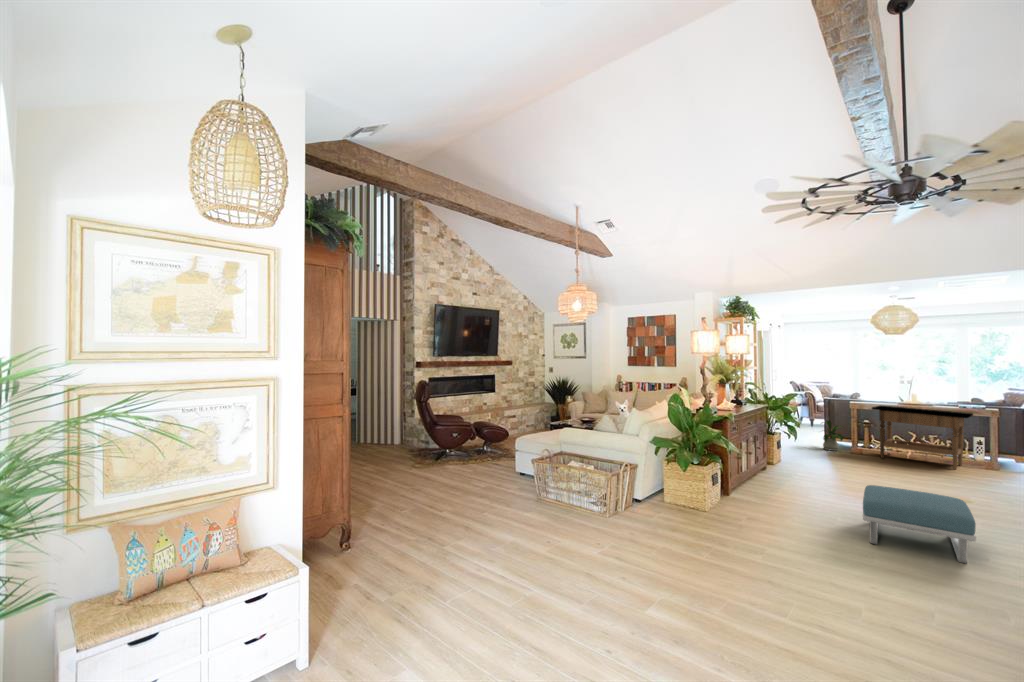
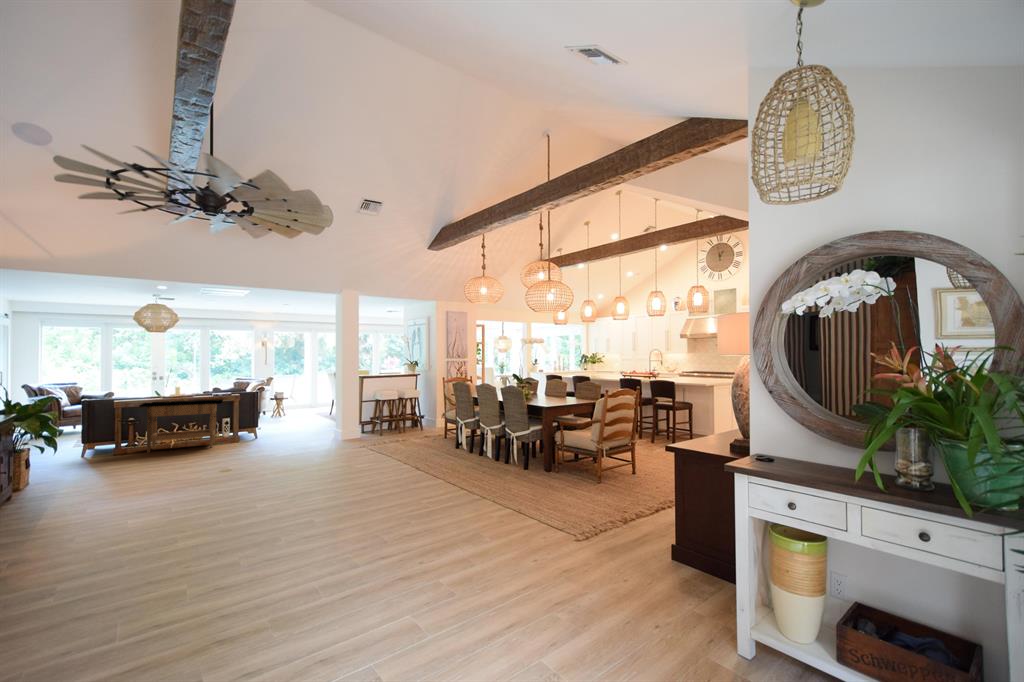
house plant: present [823,420,843,451] -> none [75,426,109,458]
footstool: present [863,485,976,563] -> none [161,465,257,528]

